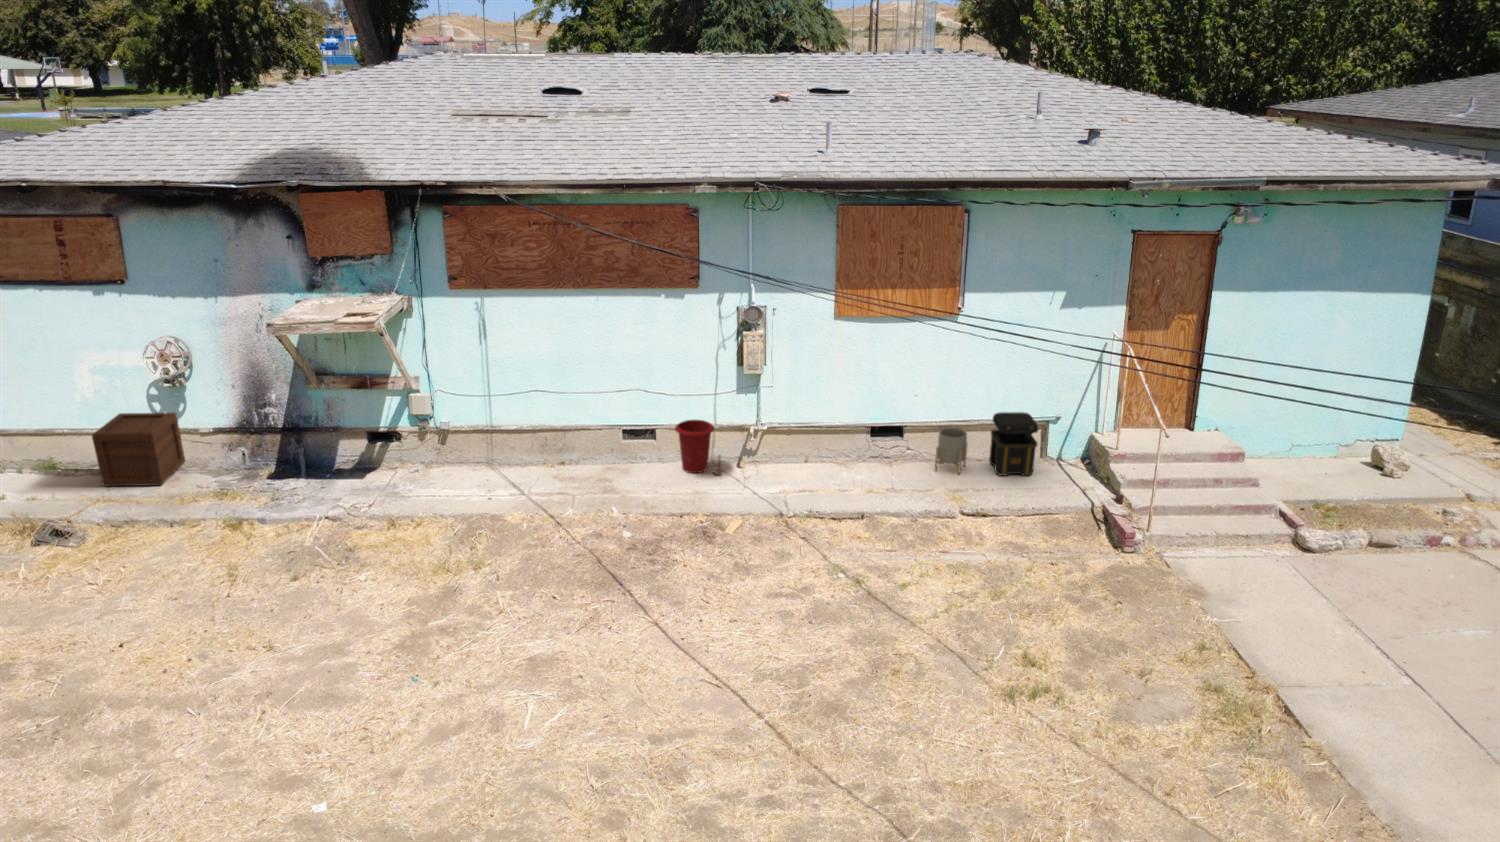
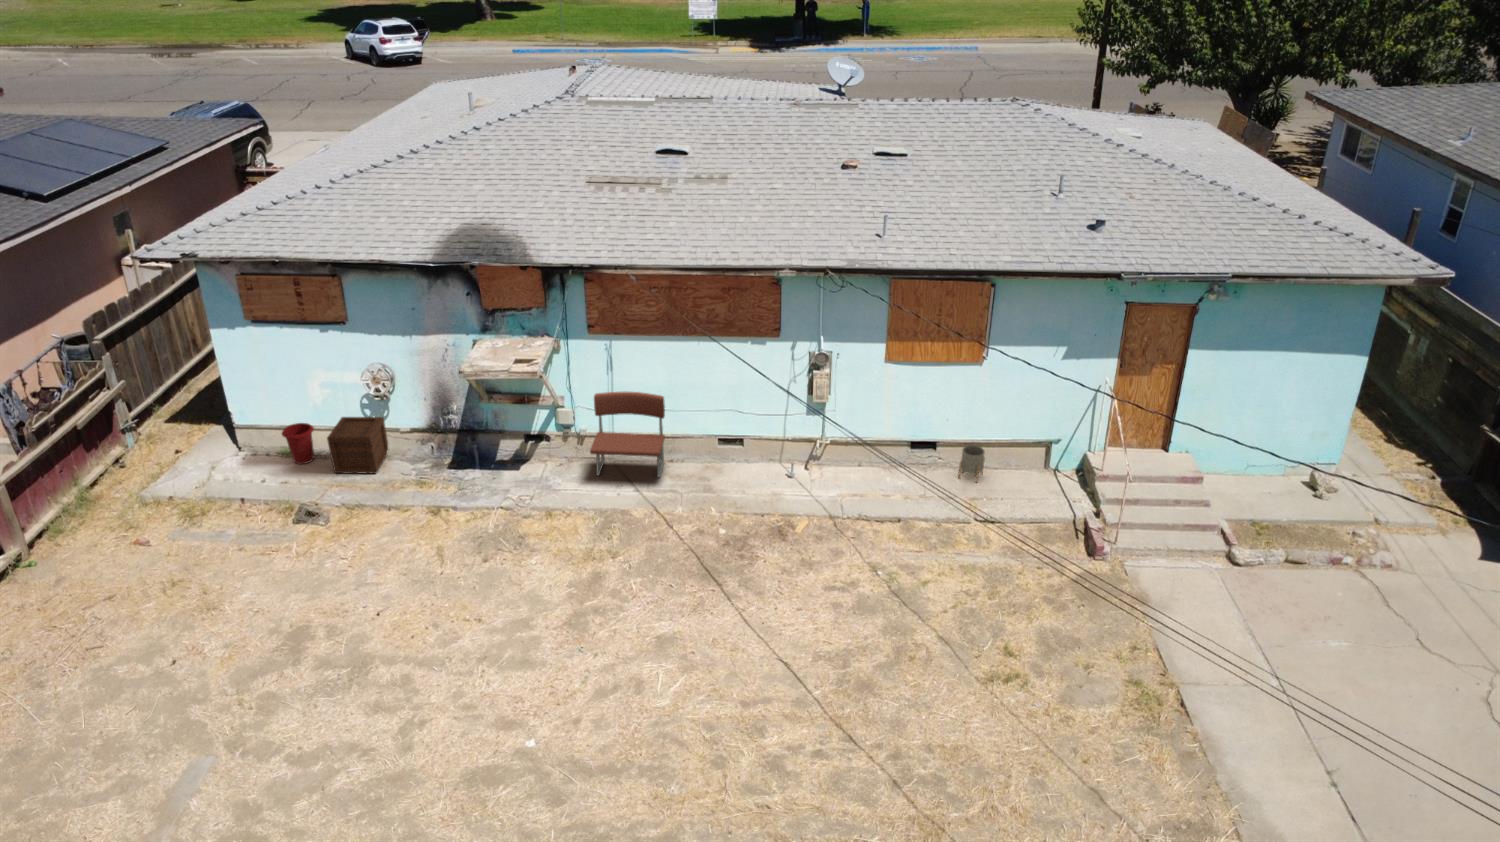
bench: none [451,368,553,480] -> present [590,392,665,478]
toolbox: present [989,412,1038,475] -> none [1002,435,1041,486]
waste bin: present [675,420,714,473] -> present [282,423,314,464]

